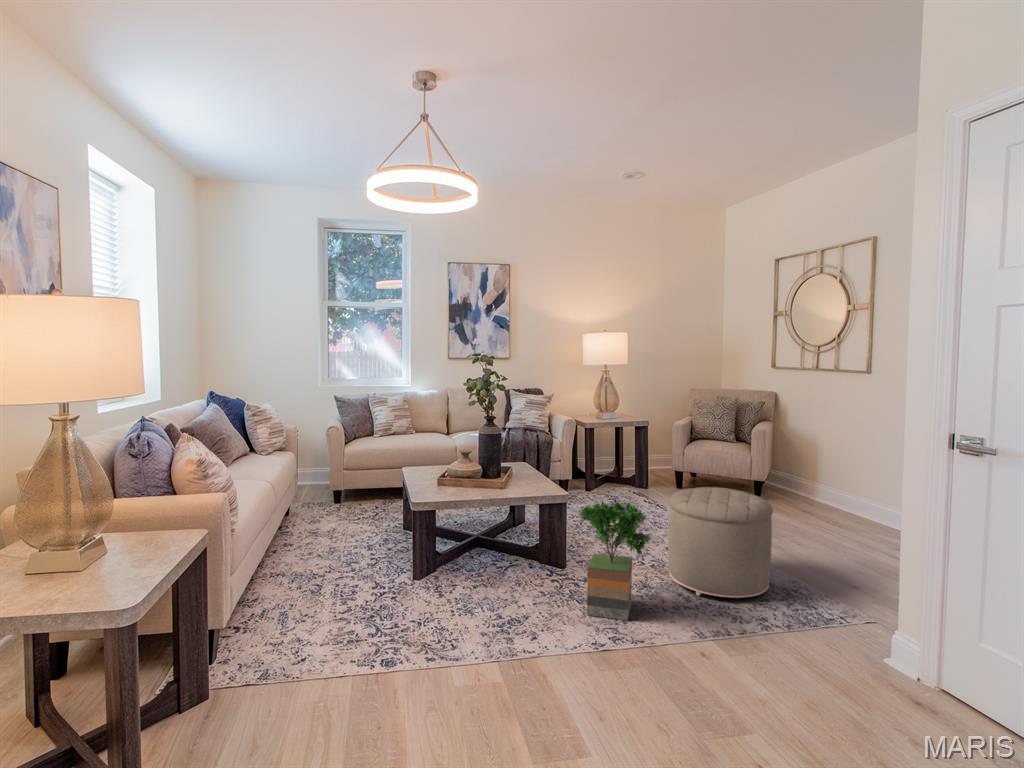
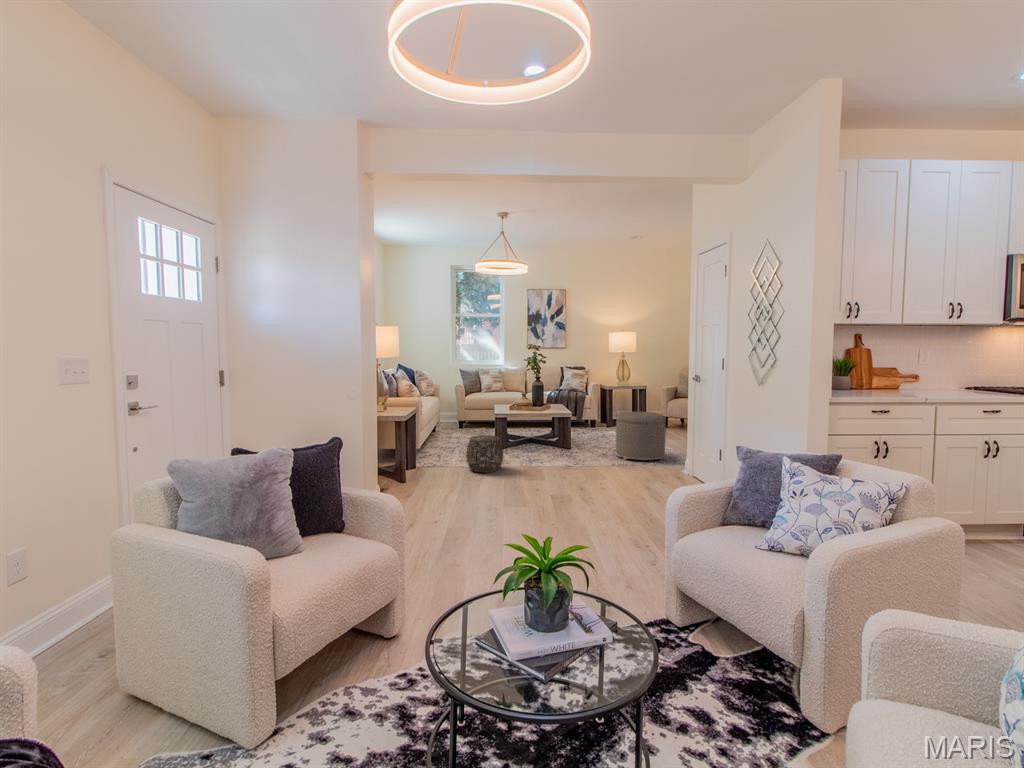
potted tree: present [579,501,650,621] -> none [564,411,597,463]
woven basket: none [362,586,463,707] -> present [466,435,504,473]

